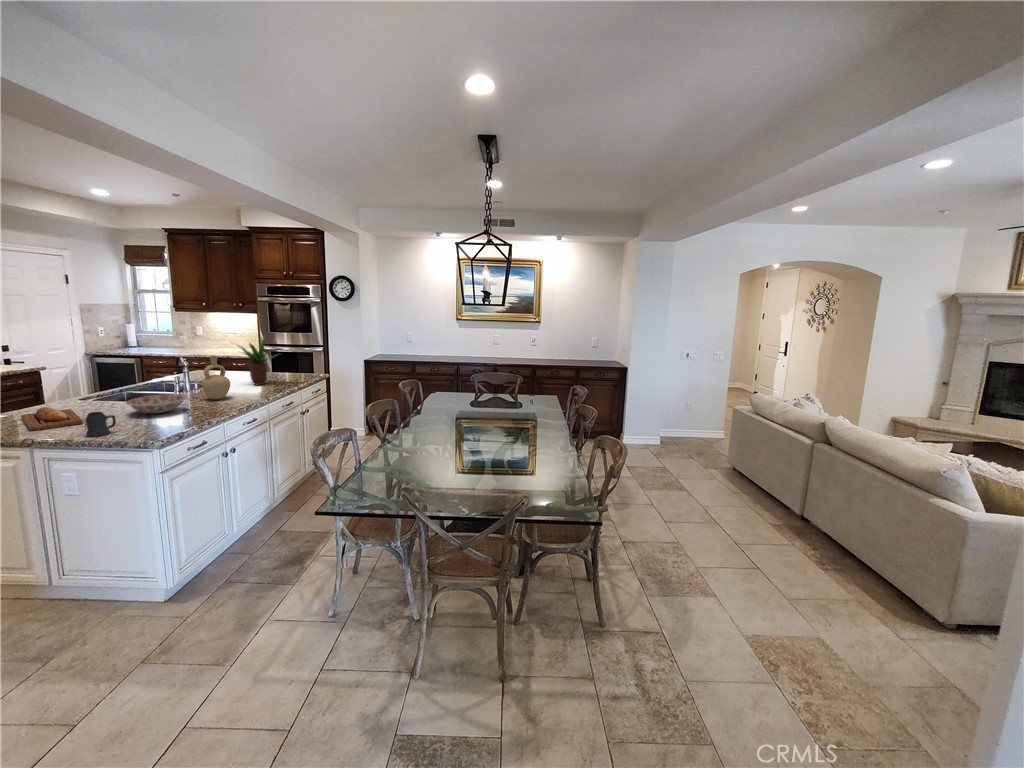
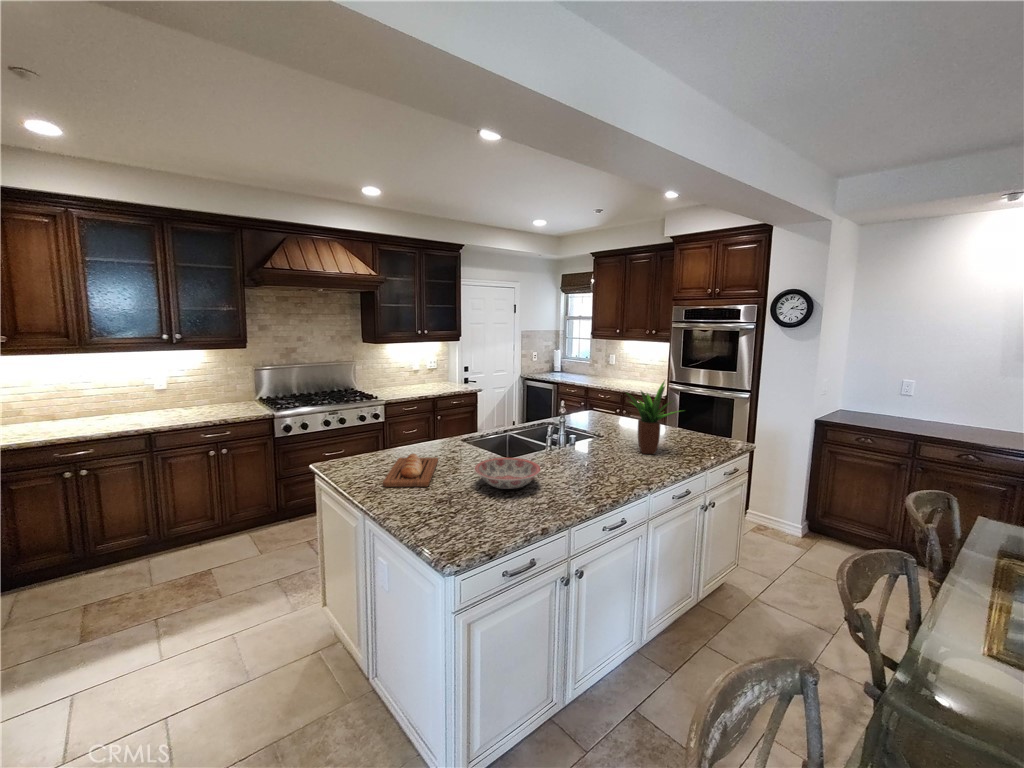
vase: present [202,356,230,399] -> none [568,411,603,475]
mug: present [86,412,116,437] -> none [409,484,441,521]

